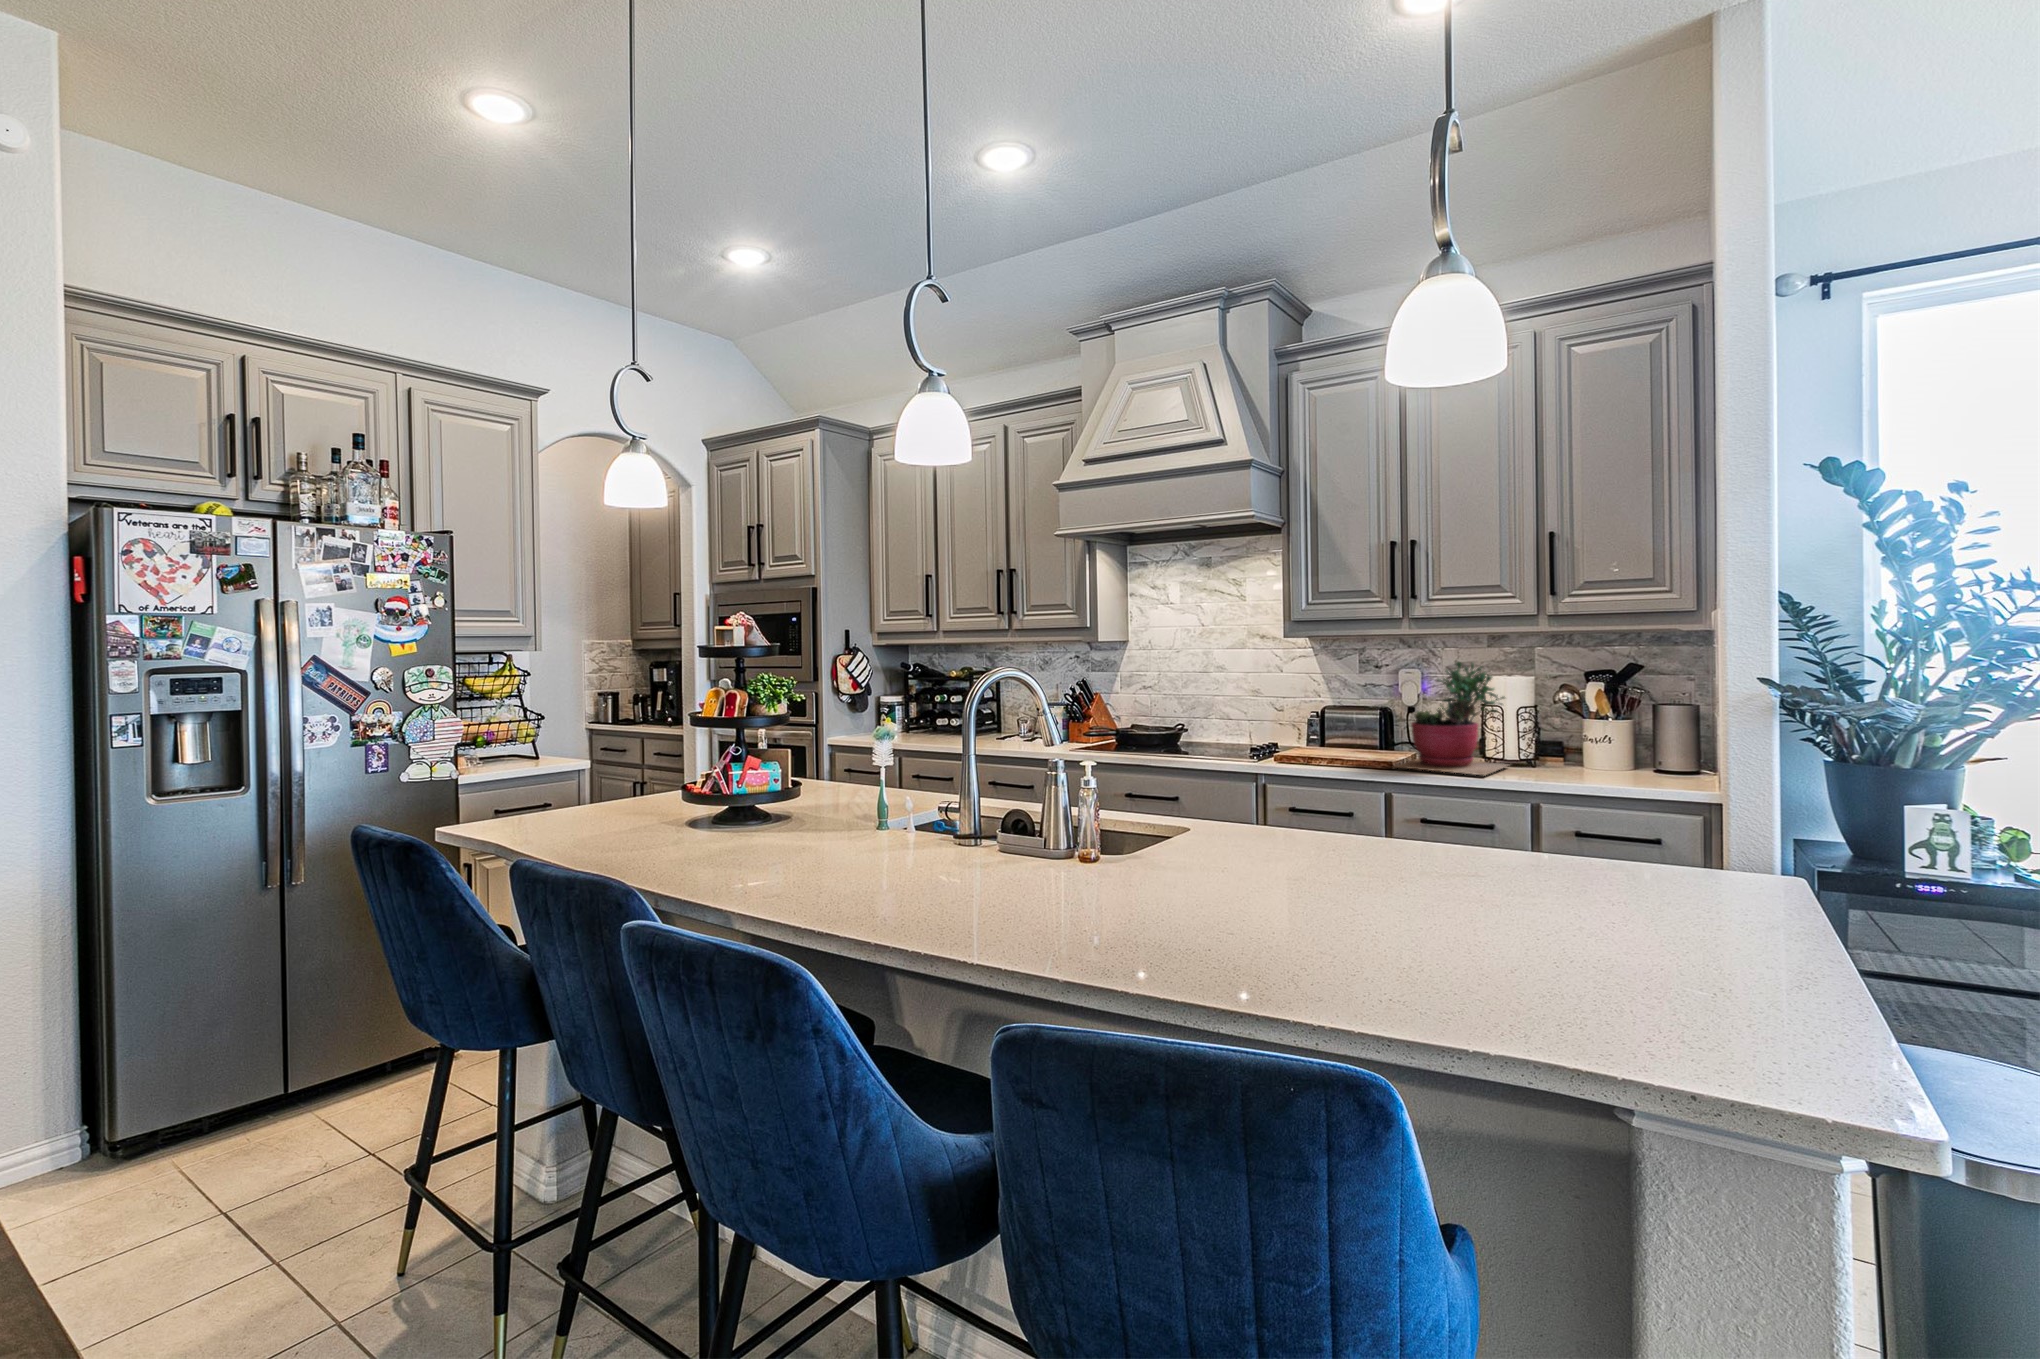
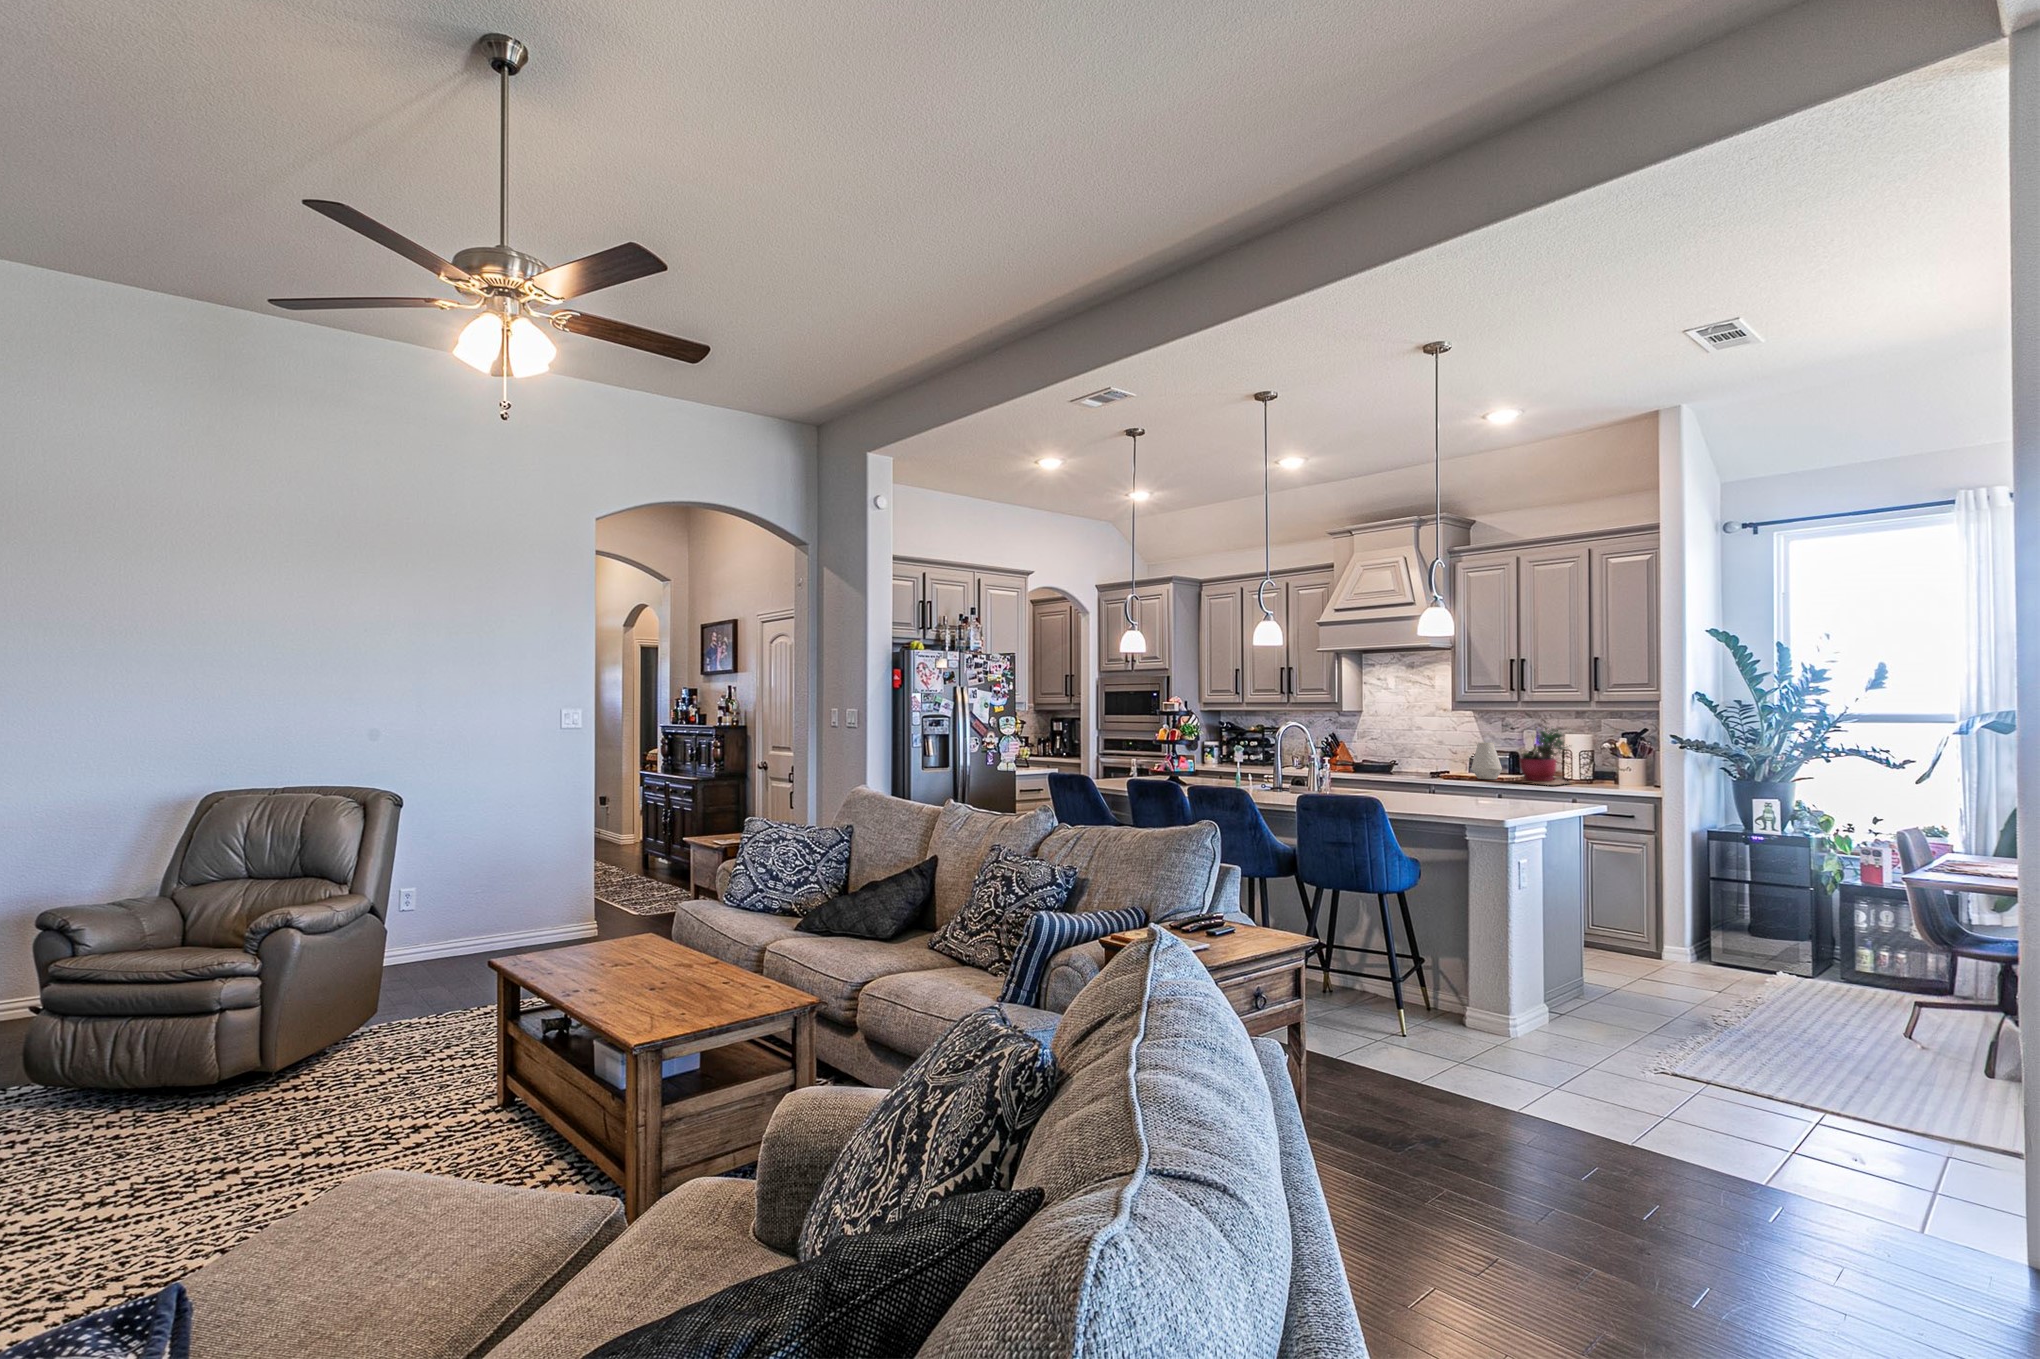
vase: none [1321,694,1374,761] -> present [1471,743,1502,779]

